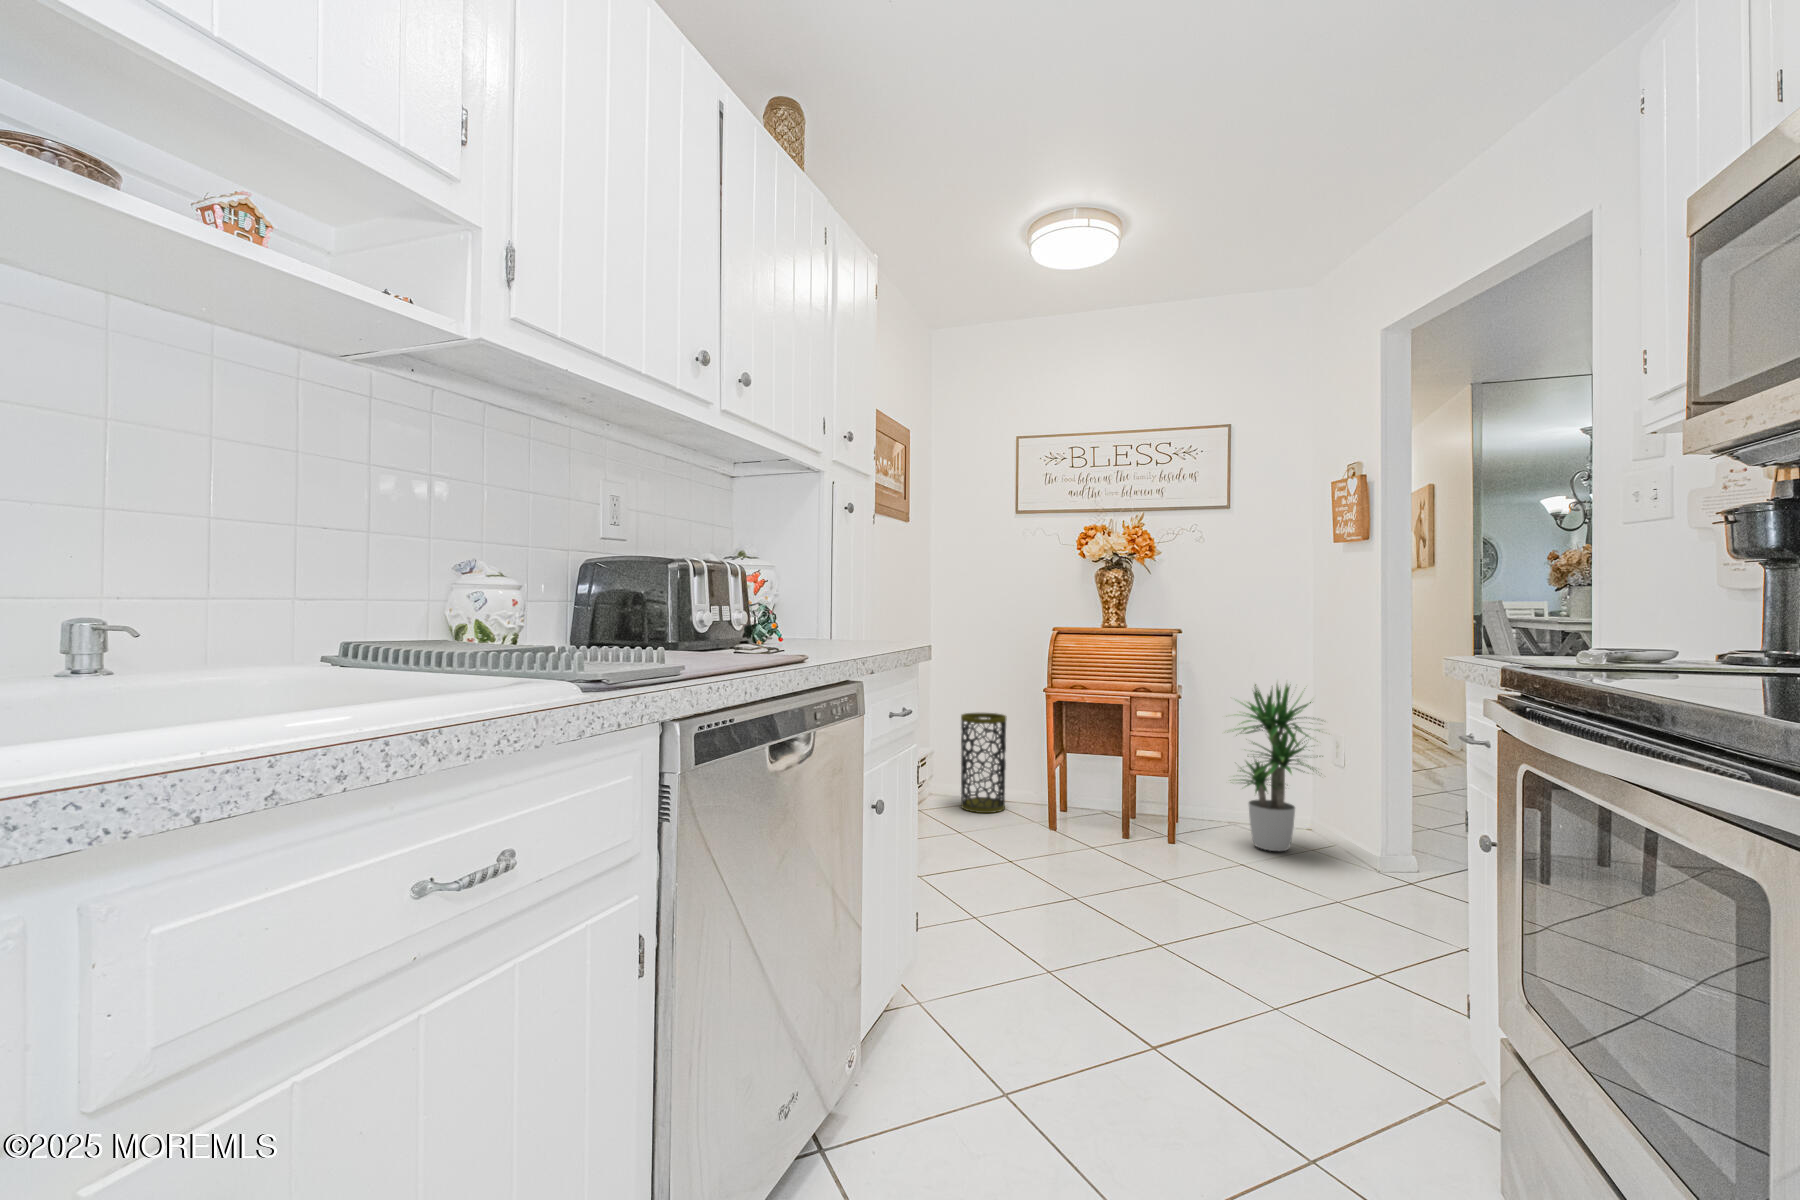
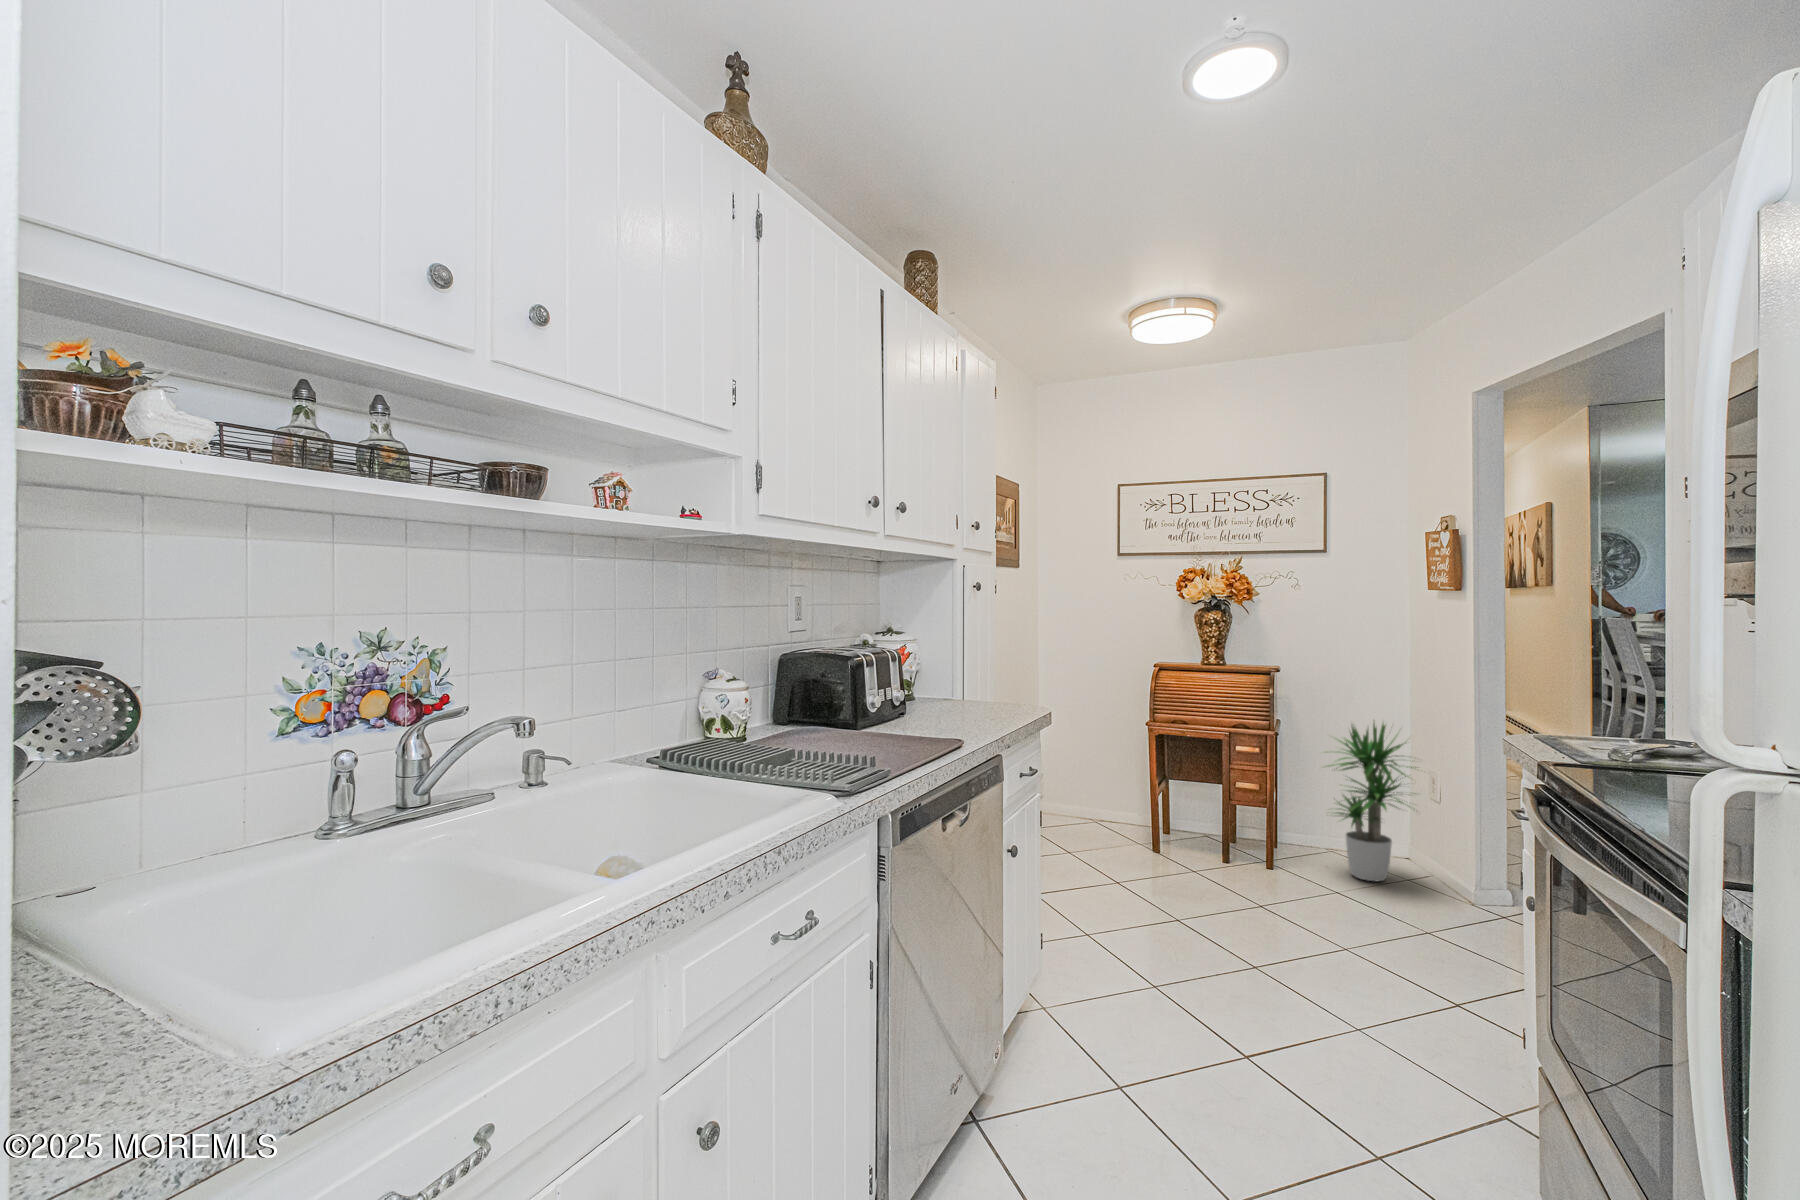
trash can: present [961,713,1007,813] -> none [1068,741,1111,835]

